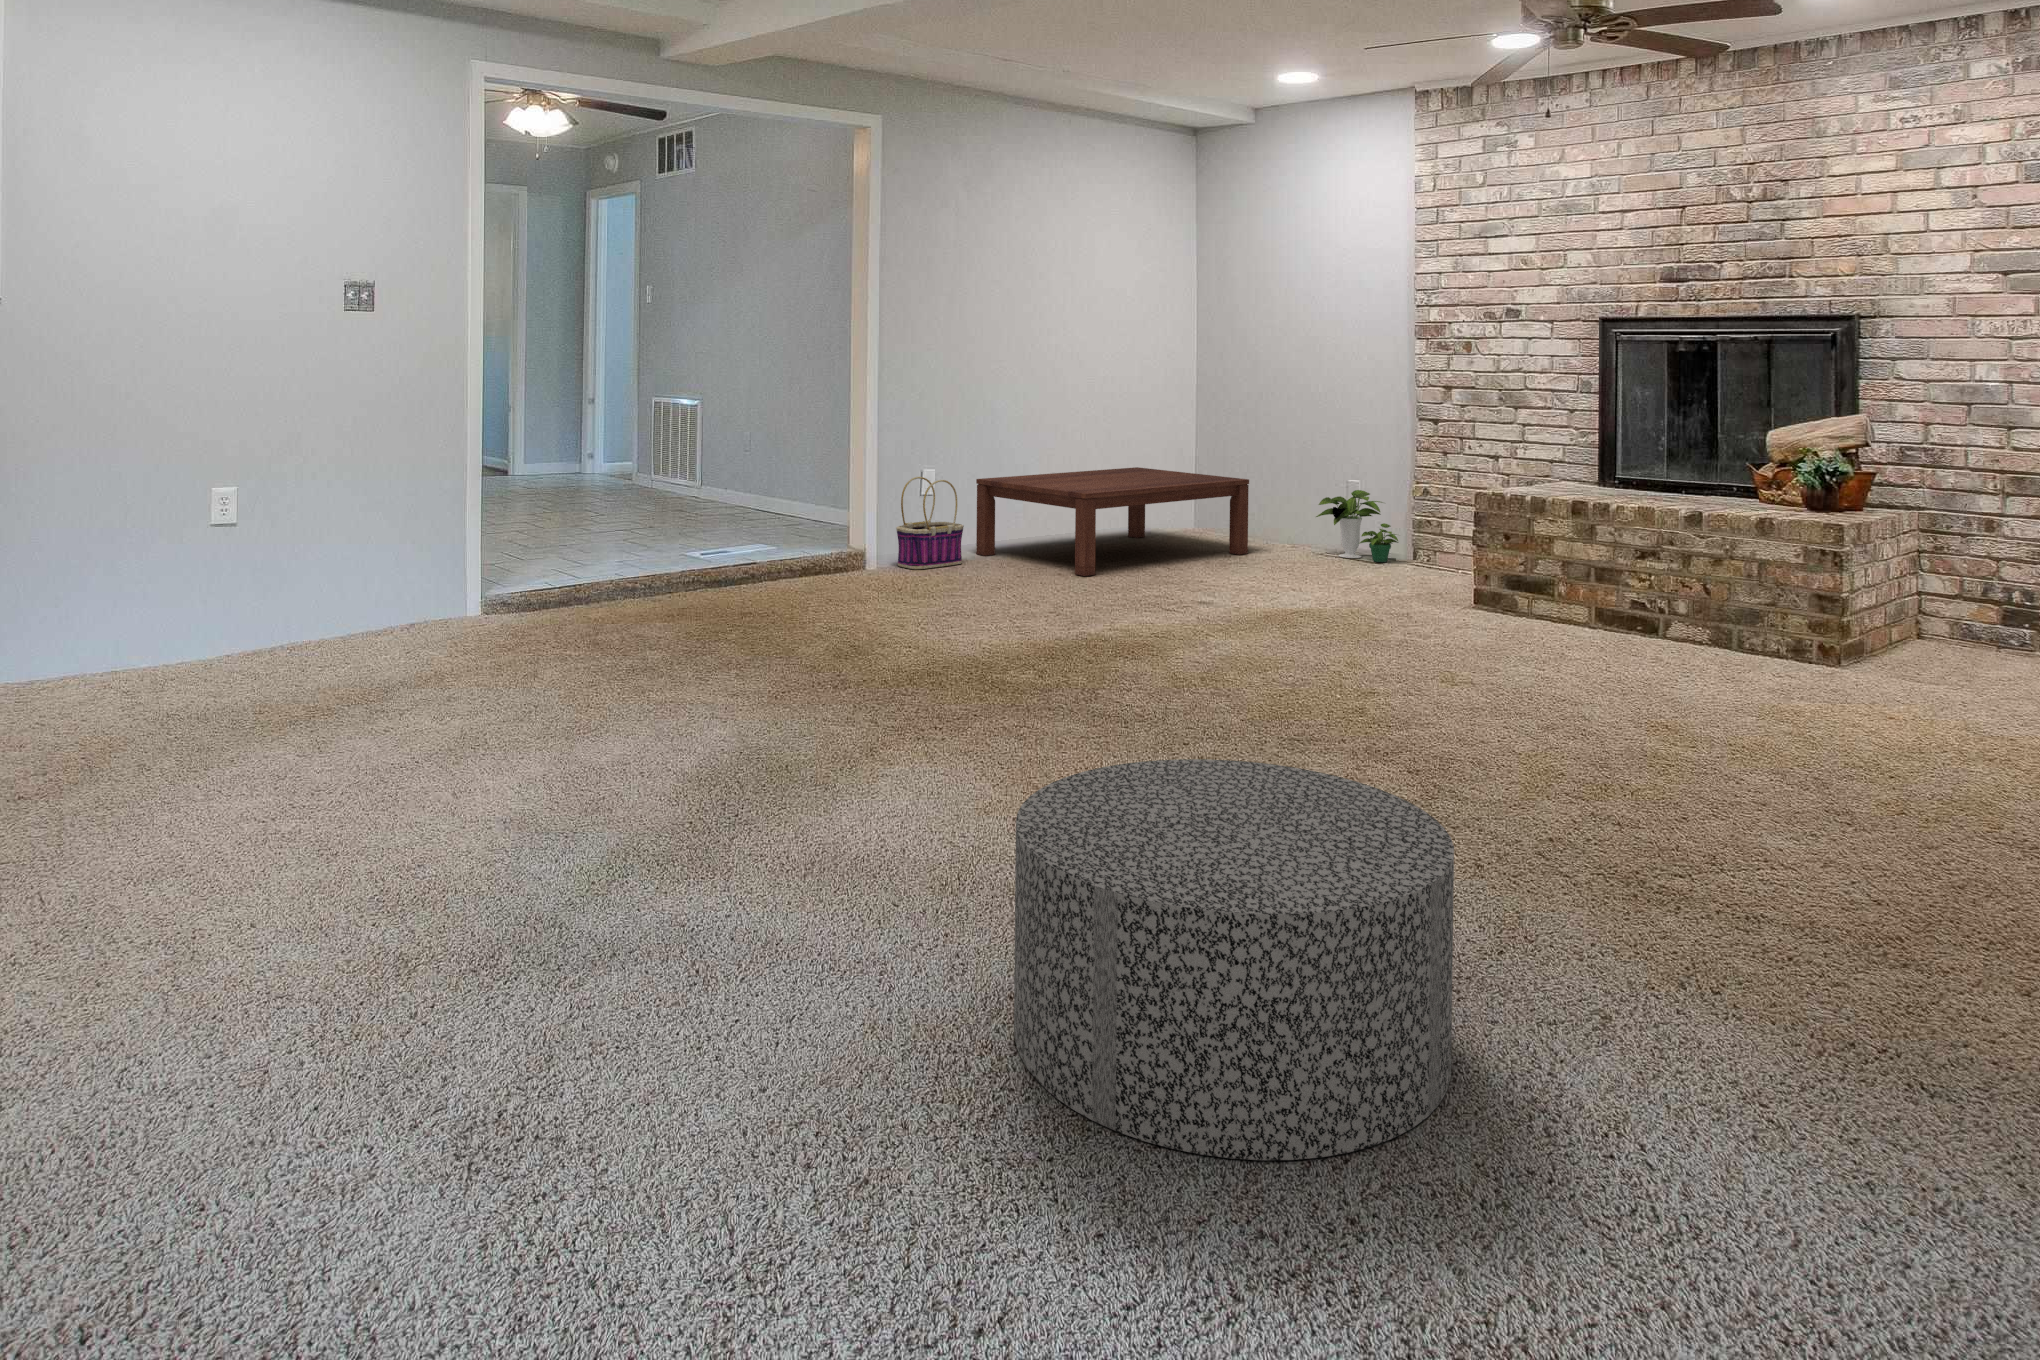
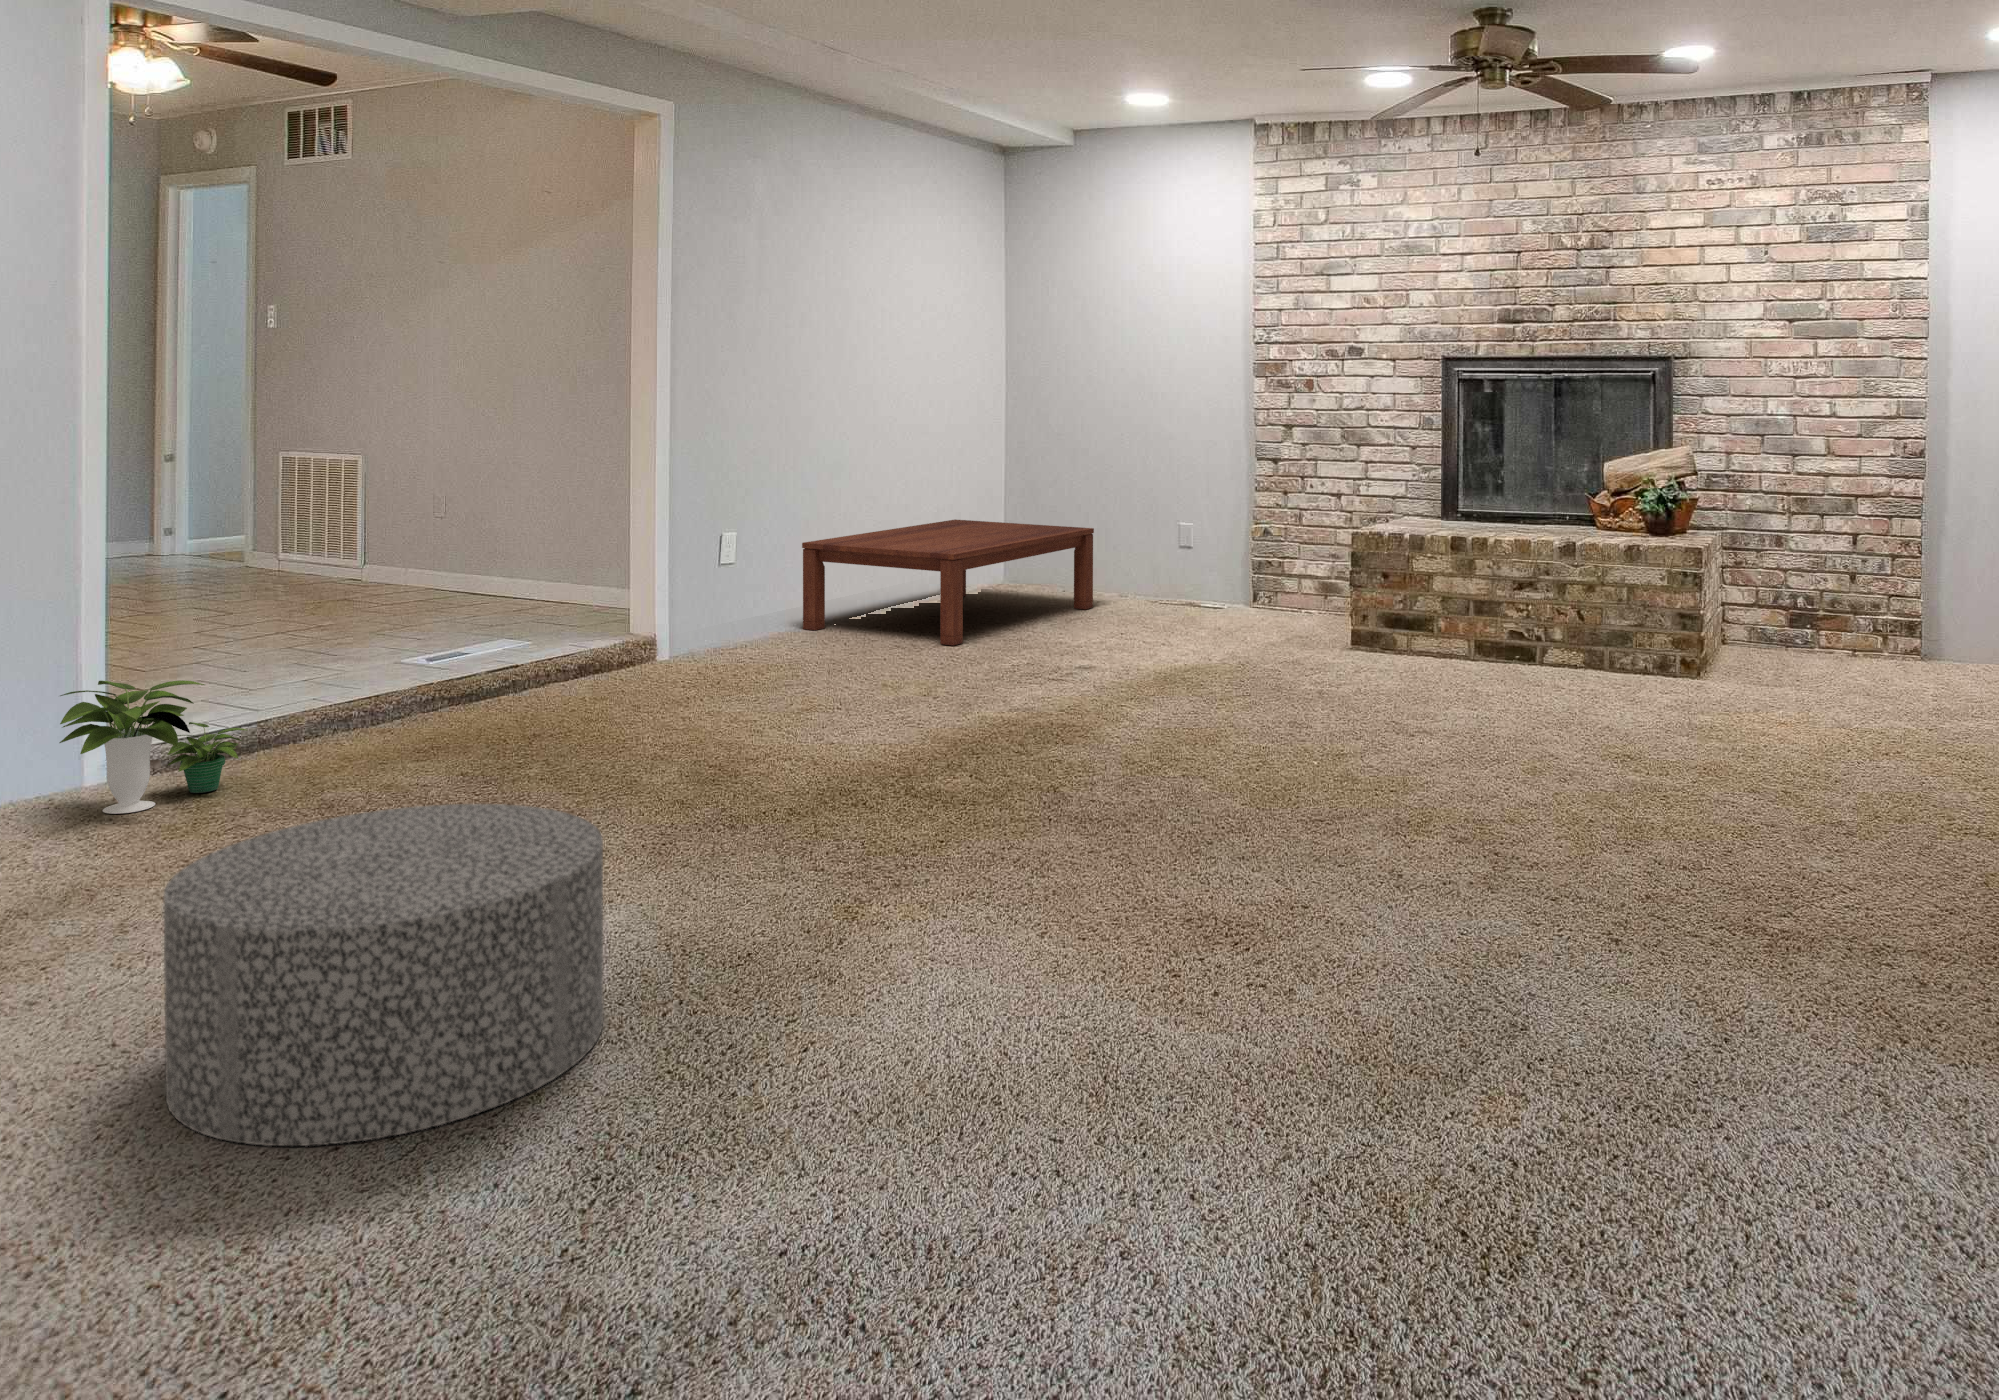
basket: present [896,477,964,569] -> none [726,544,801,652]
potted plant: present [1316,490,1398,562] -> present [59,681,246,814]
ottoman: present [1014,759,1454,1160] -> present [163,804,604,1146]

